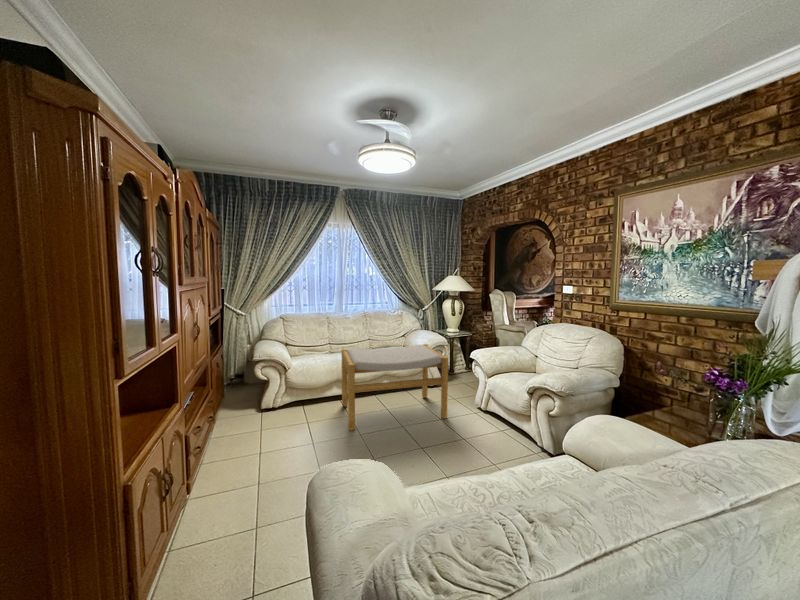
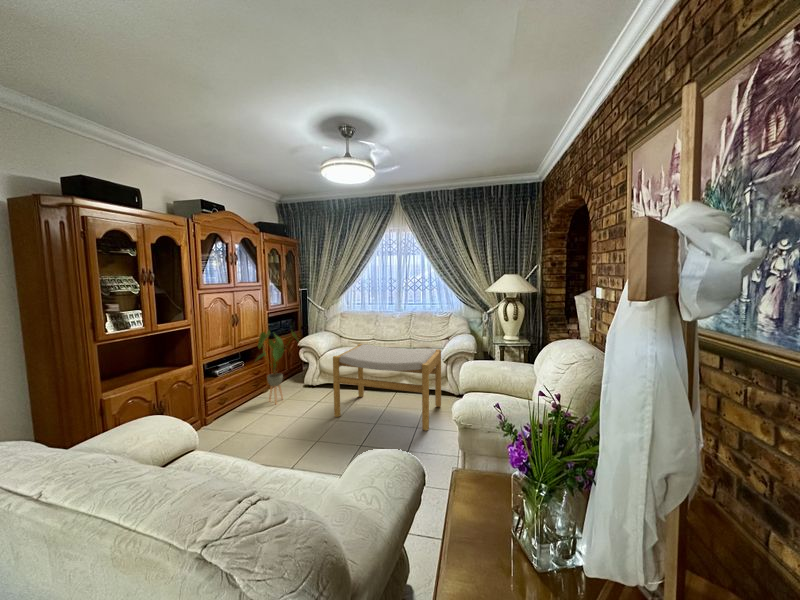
house plant: none [218,342,276,438] -> present [257,331,297,403]

